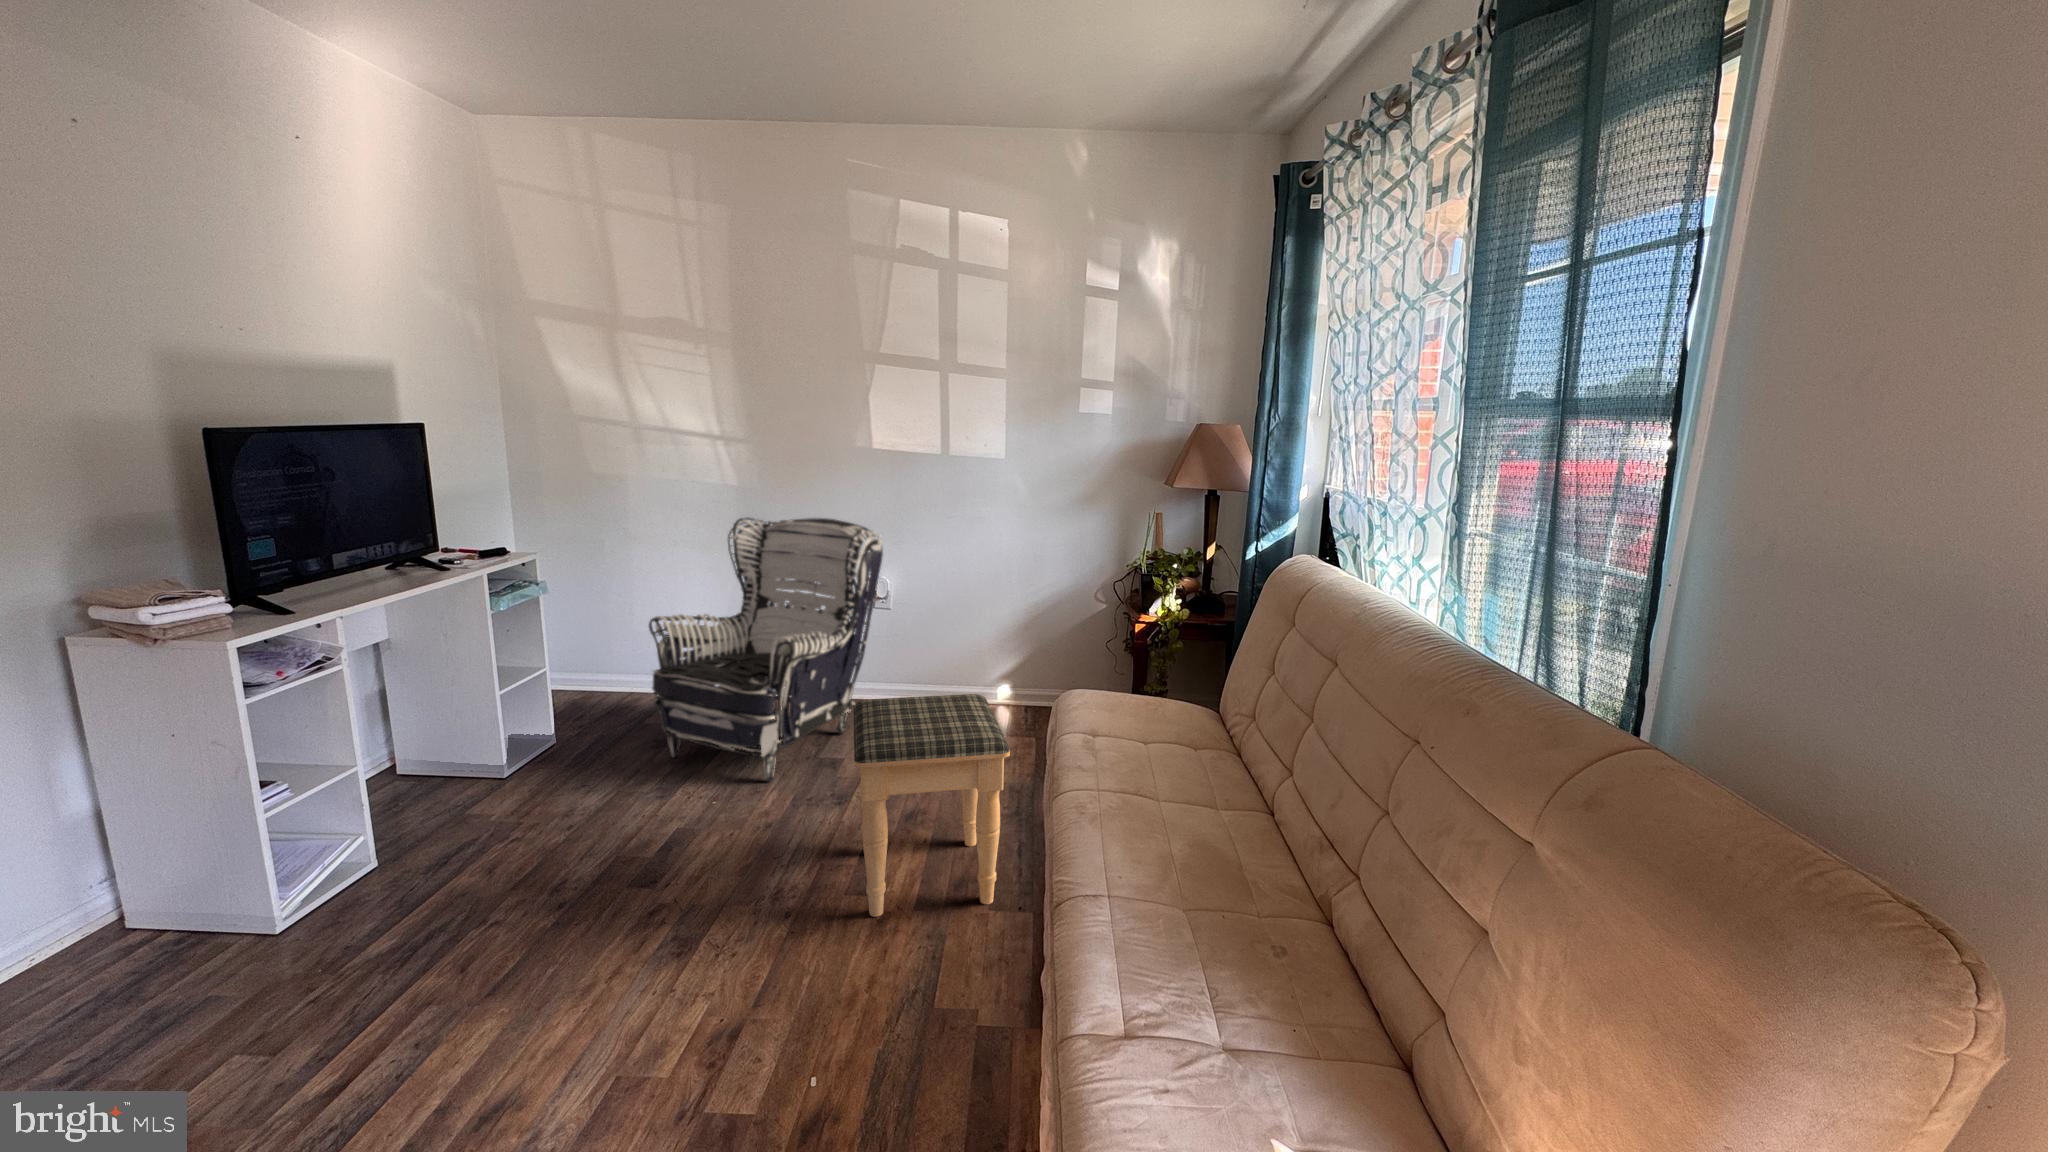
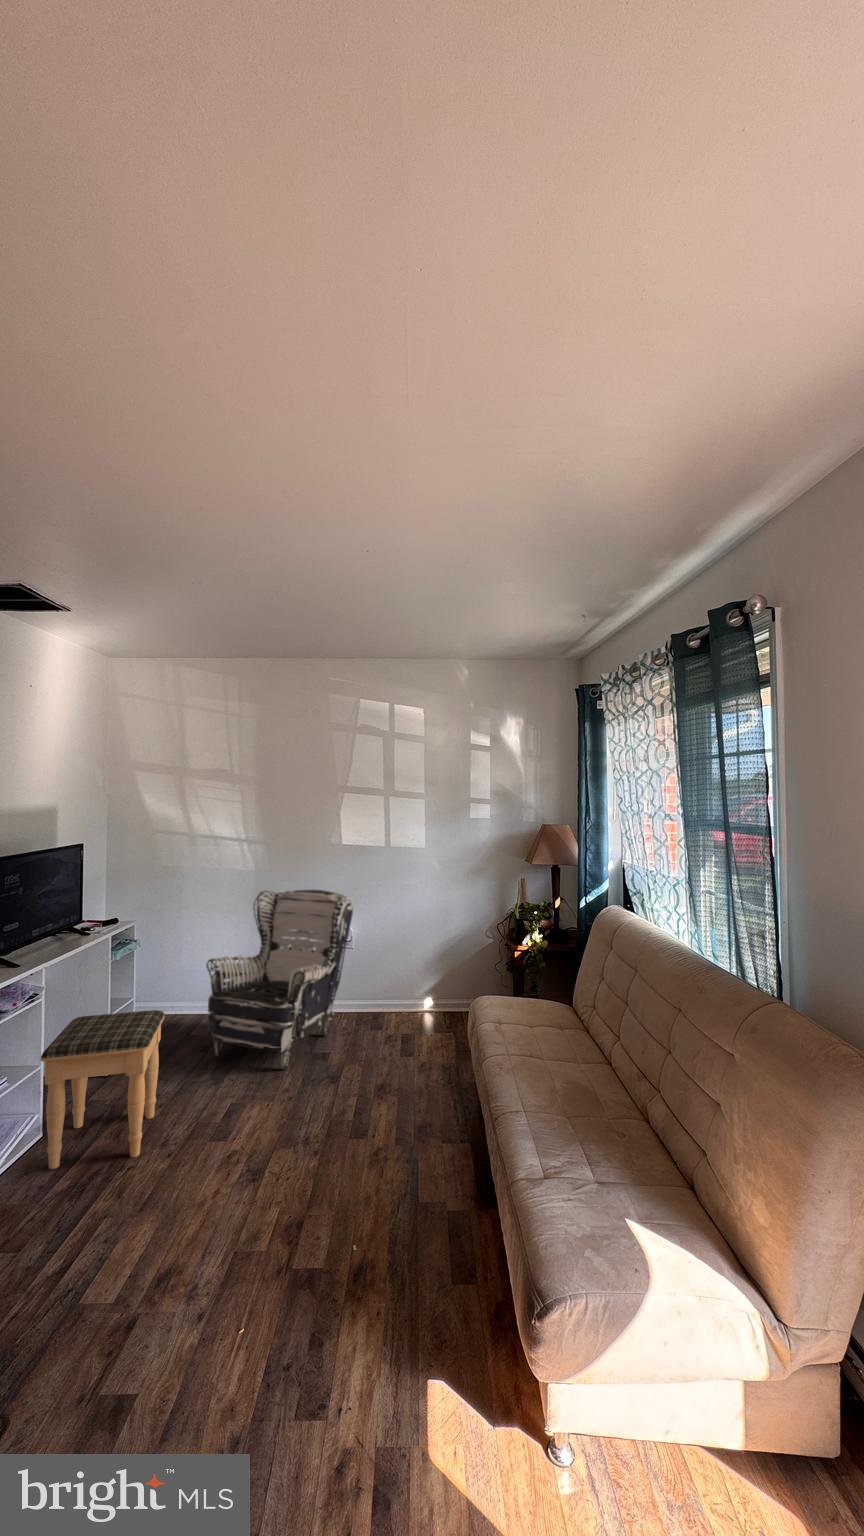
footstool: present [853,694,1010,917] -> present [41,1010,165,1169]

